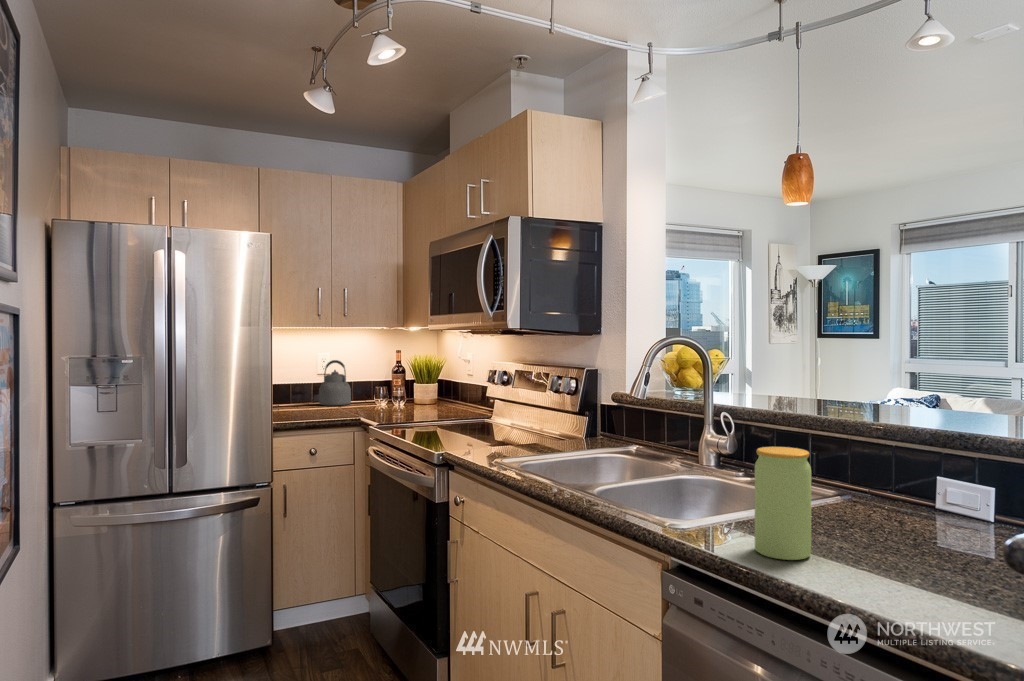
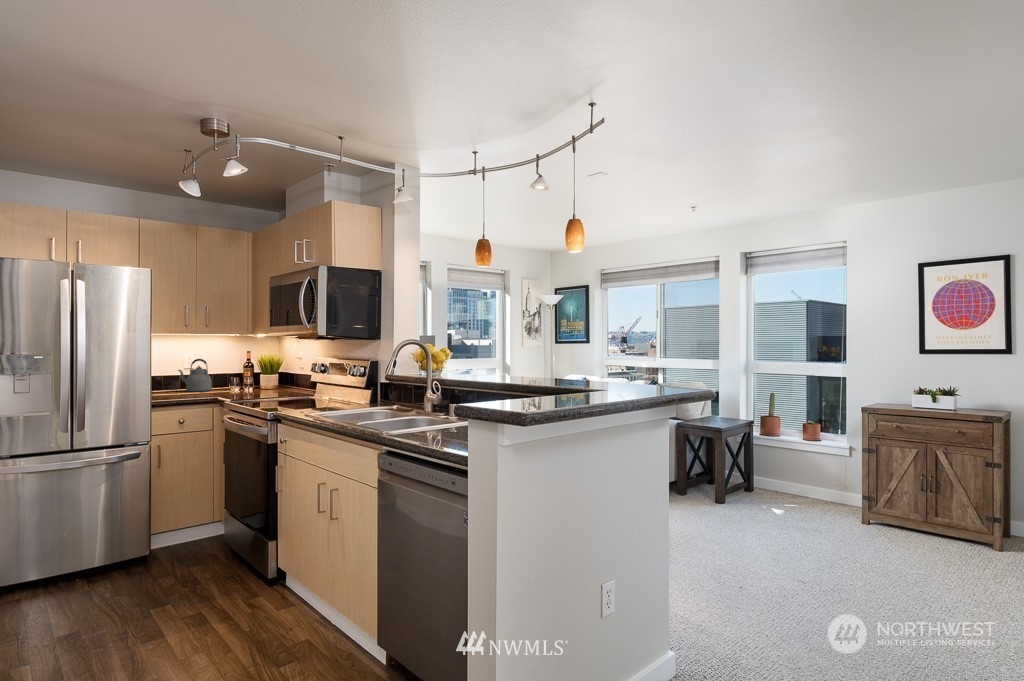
jar: present [755,447,811,560] -> none [417,389,441,438]

